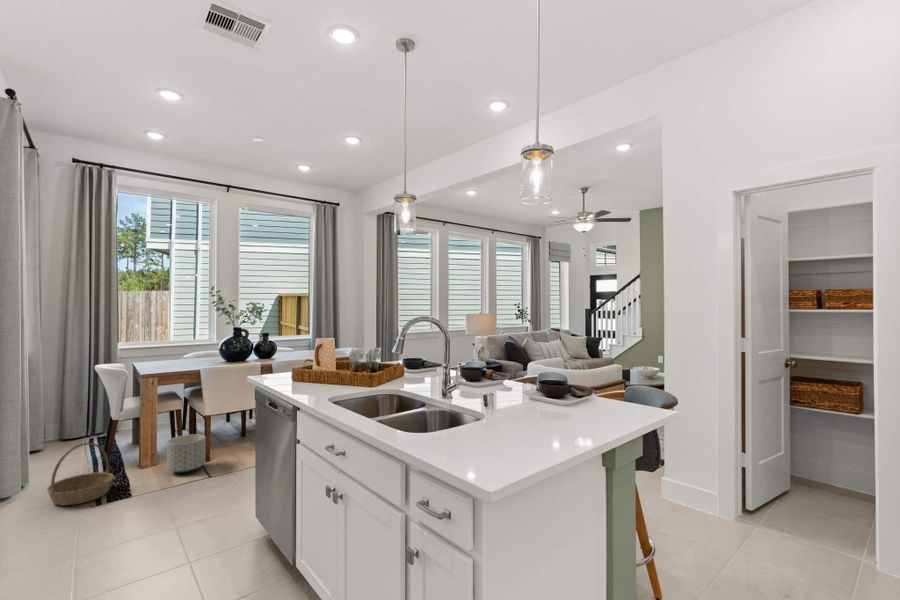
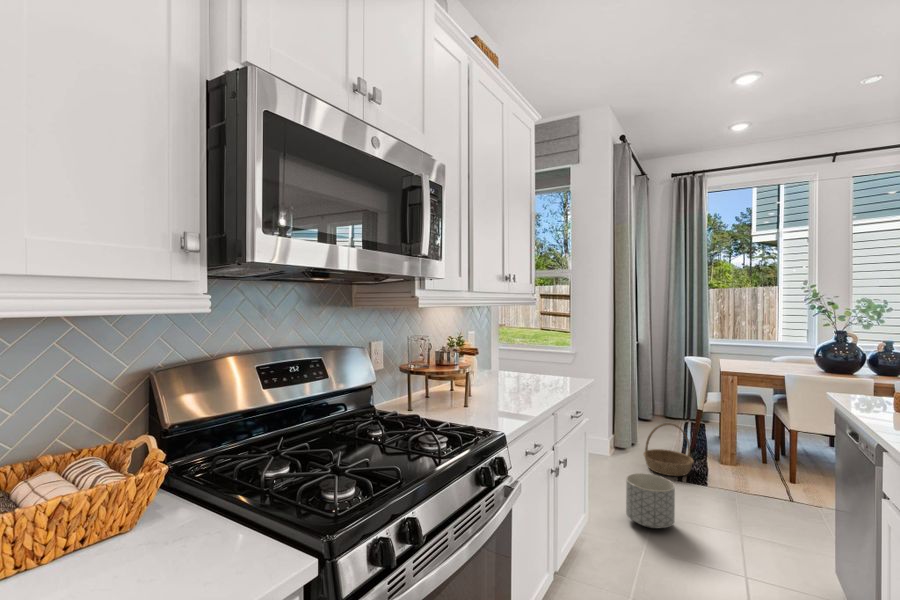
planter: present [167,434,206,473] -> present [626,473,675,529]

